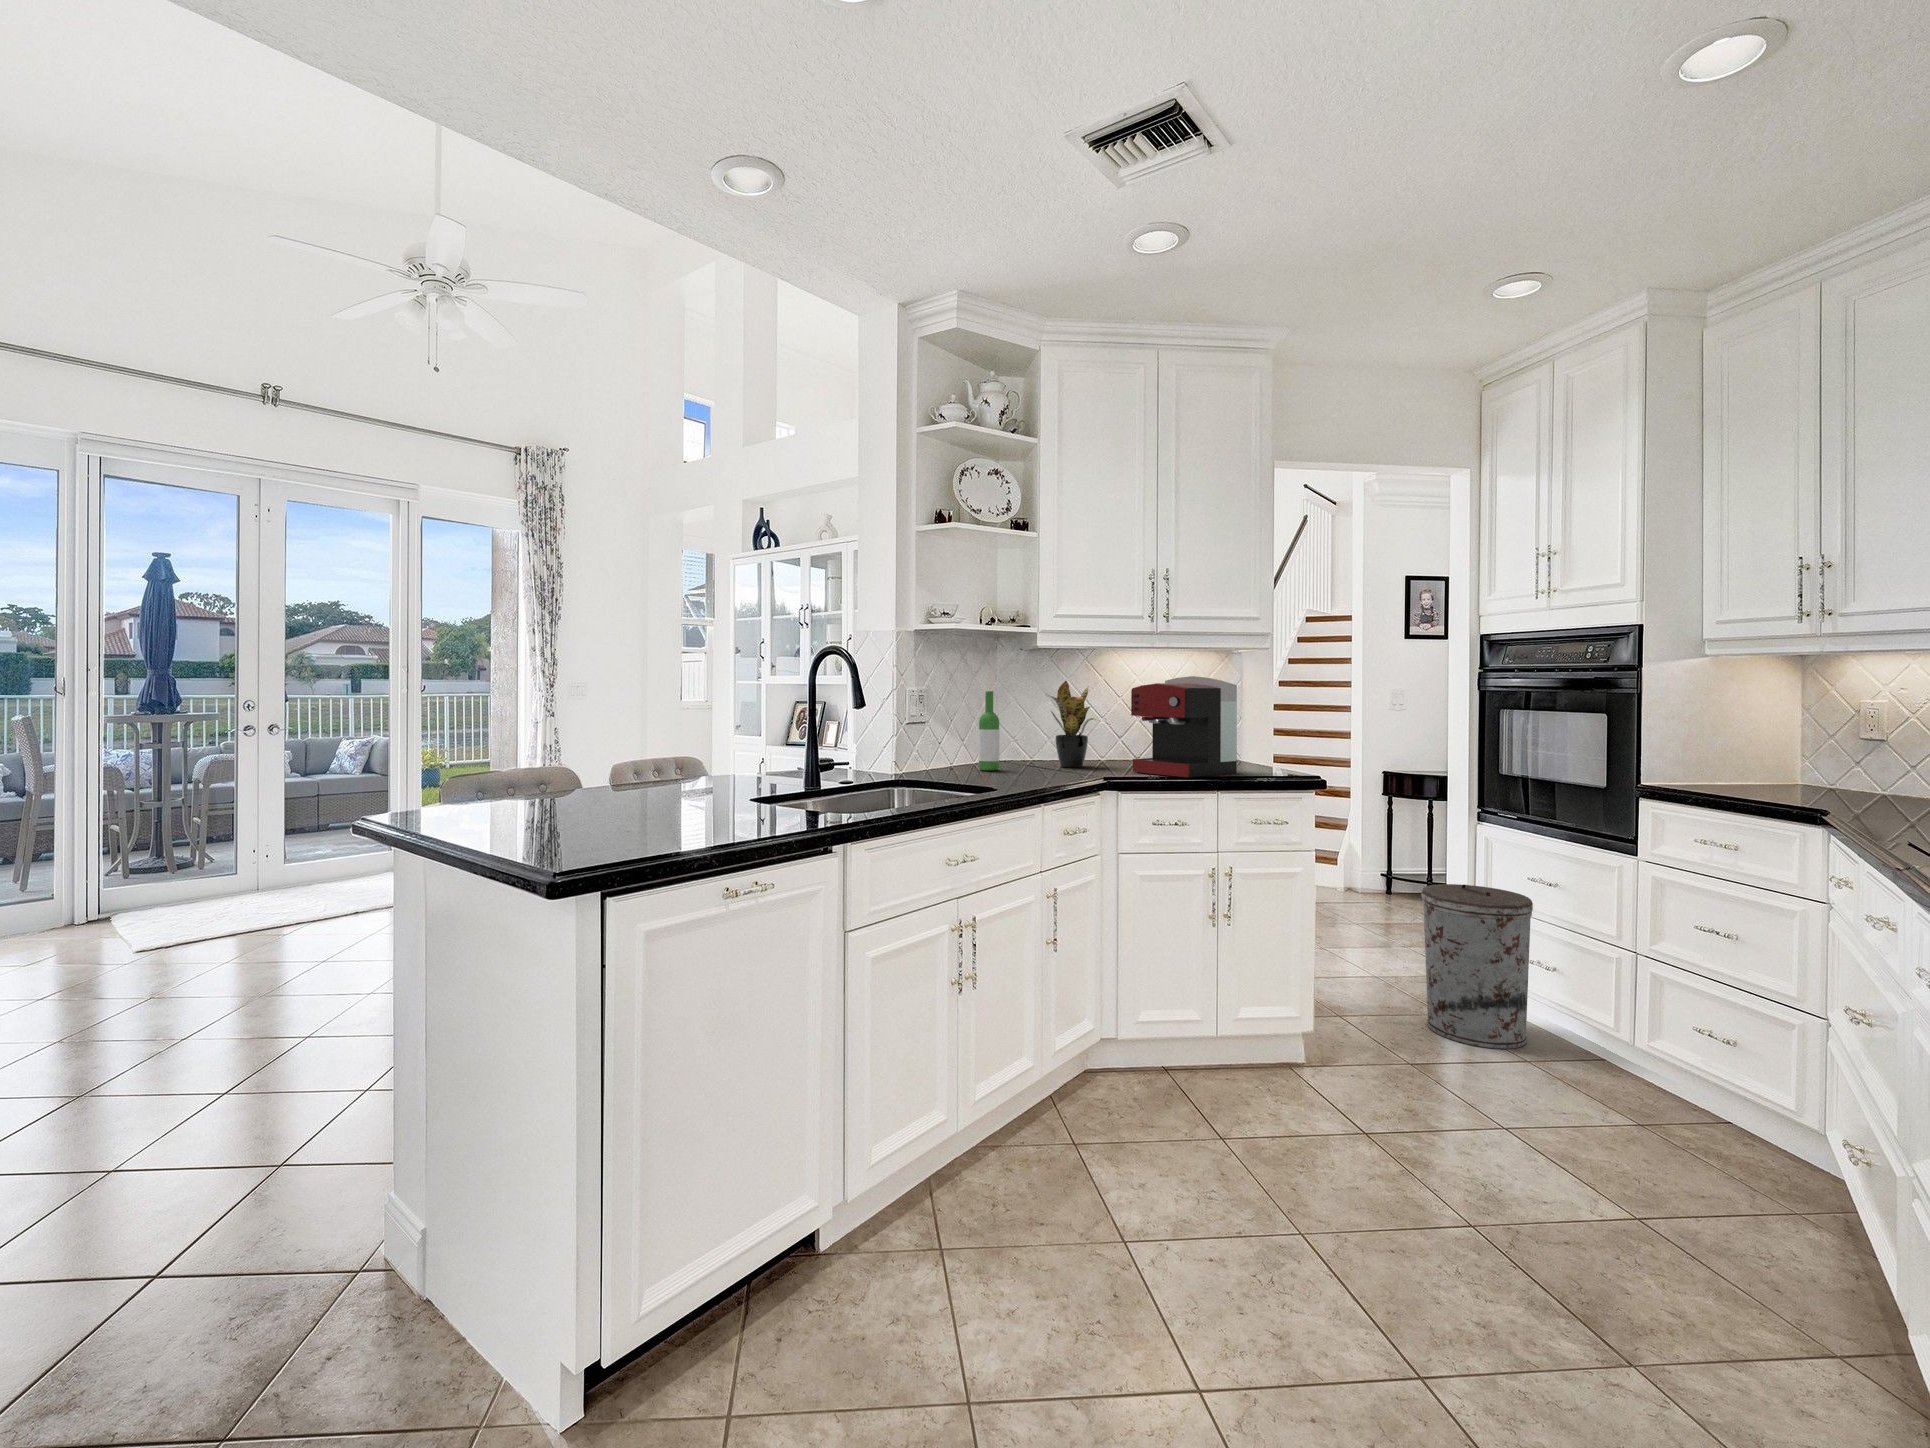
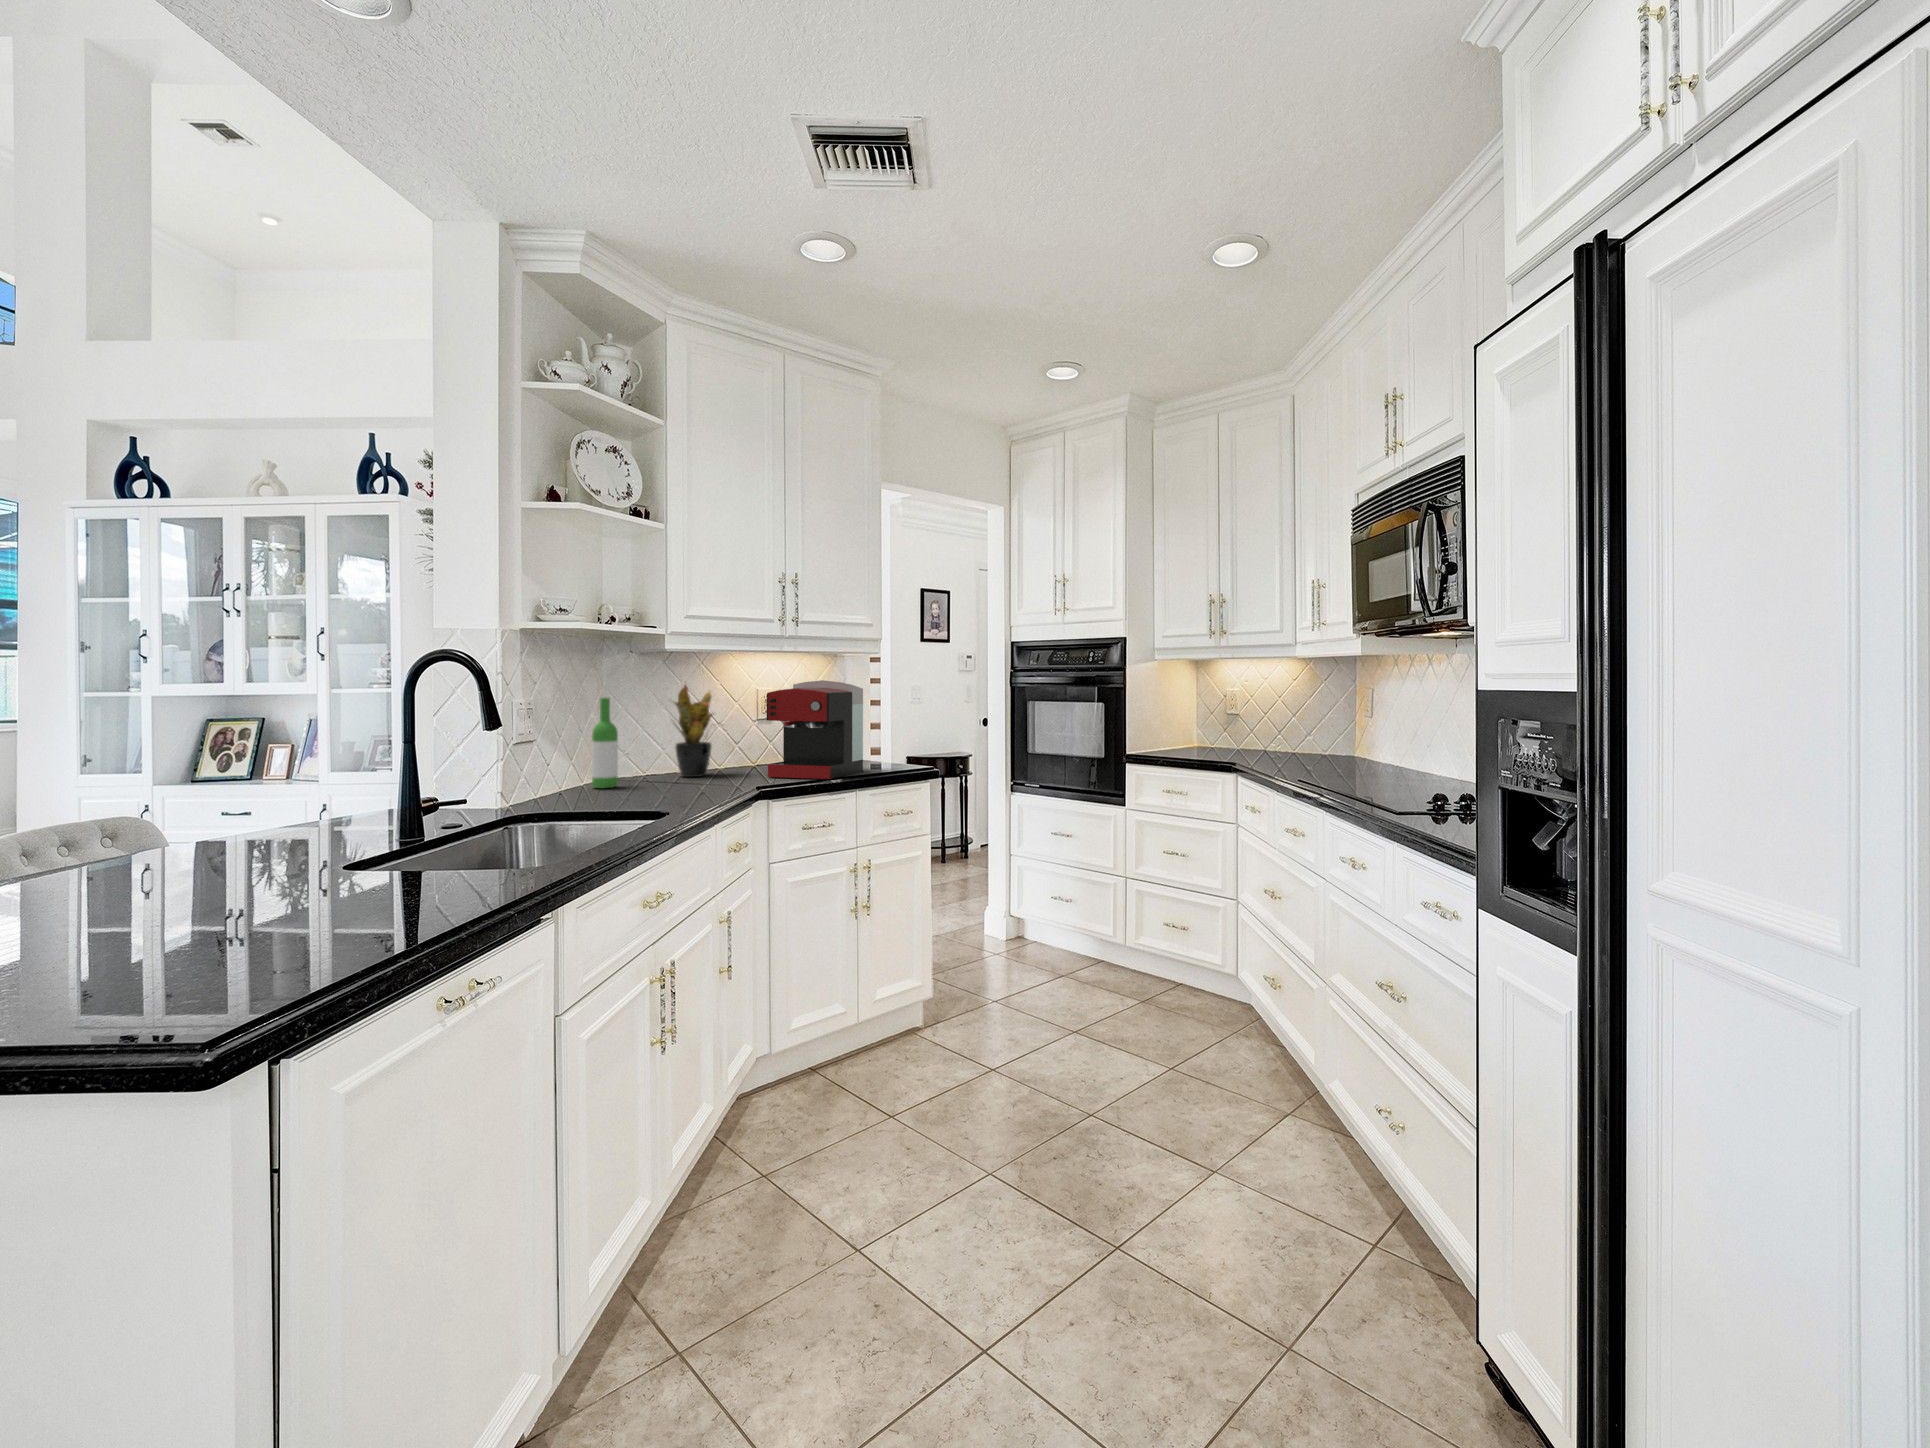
trash can: present [1422,884,1533,1049] -> none [984,845,1059,973]

